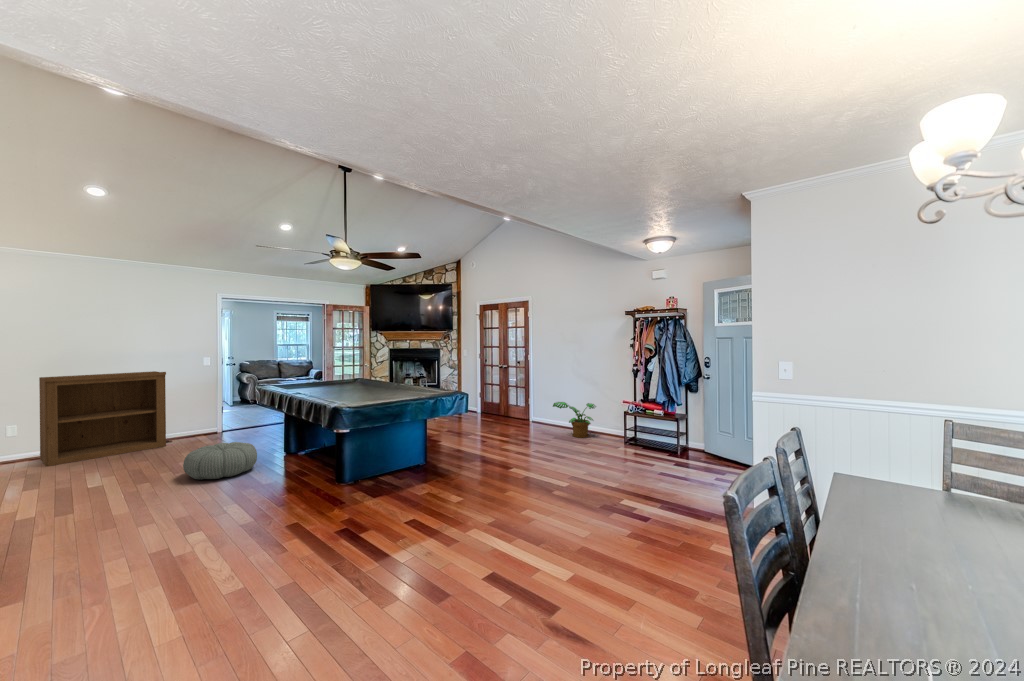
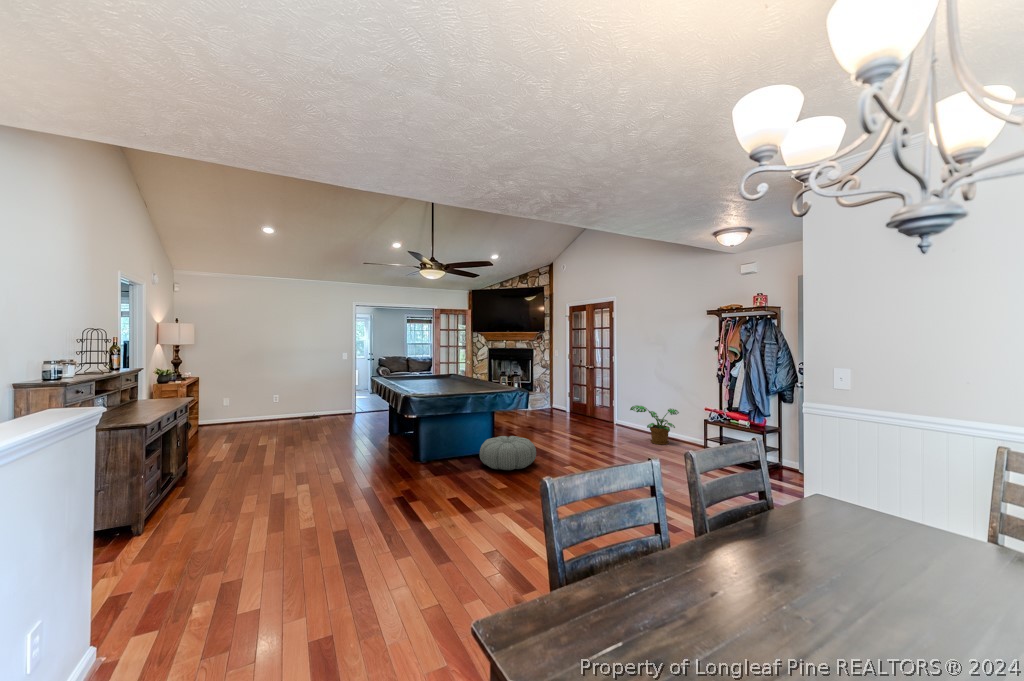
bookshelf: present [39,371,166,466] -> none [237,365,312,431]
pouf: present [183,442,257,480] -> present [480,436,536,470]

